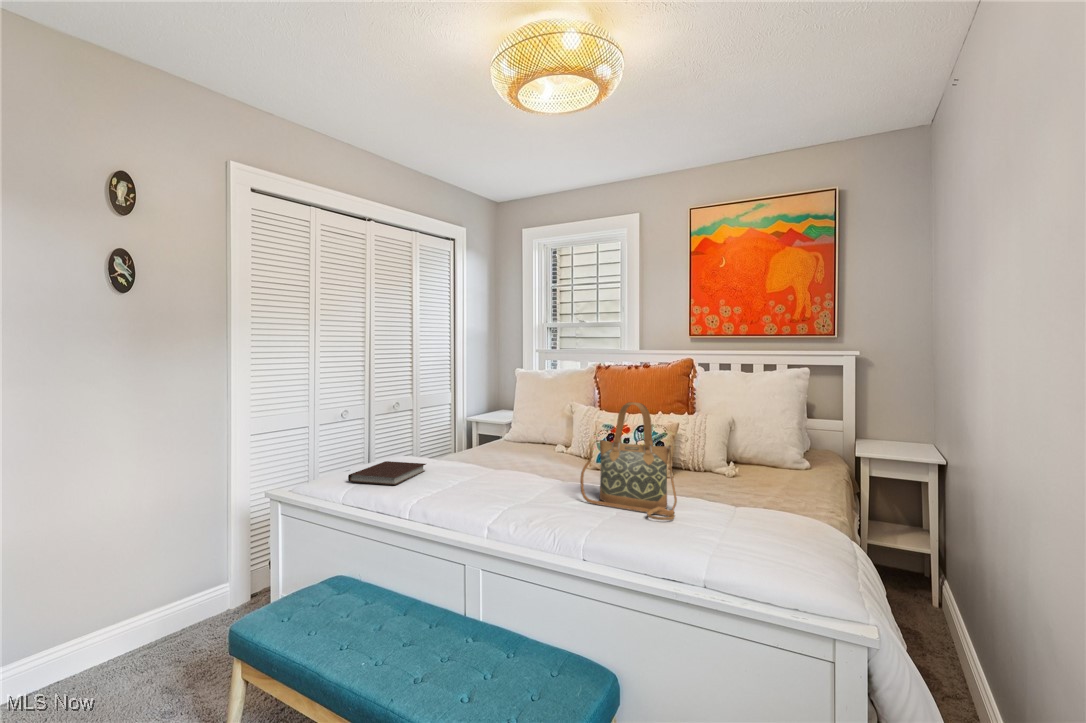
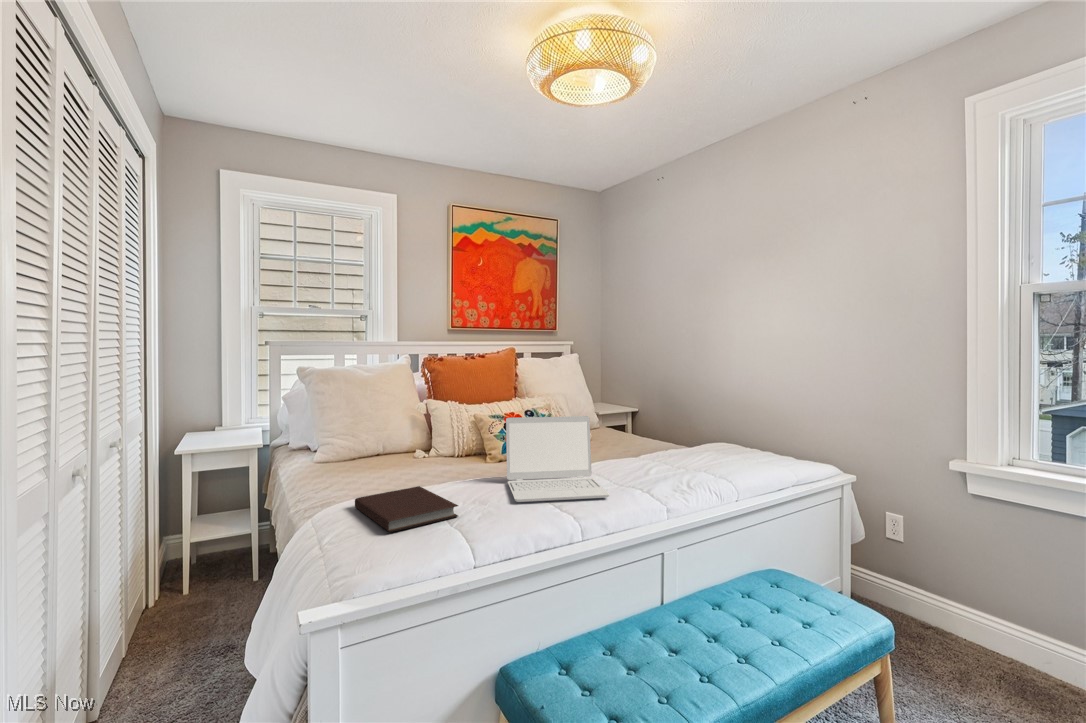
handbag: present [580,402,677,520] -> none [628,383,718,475]
laptop: none [440,421,546,505] -> present [506,416,610,502]

